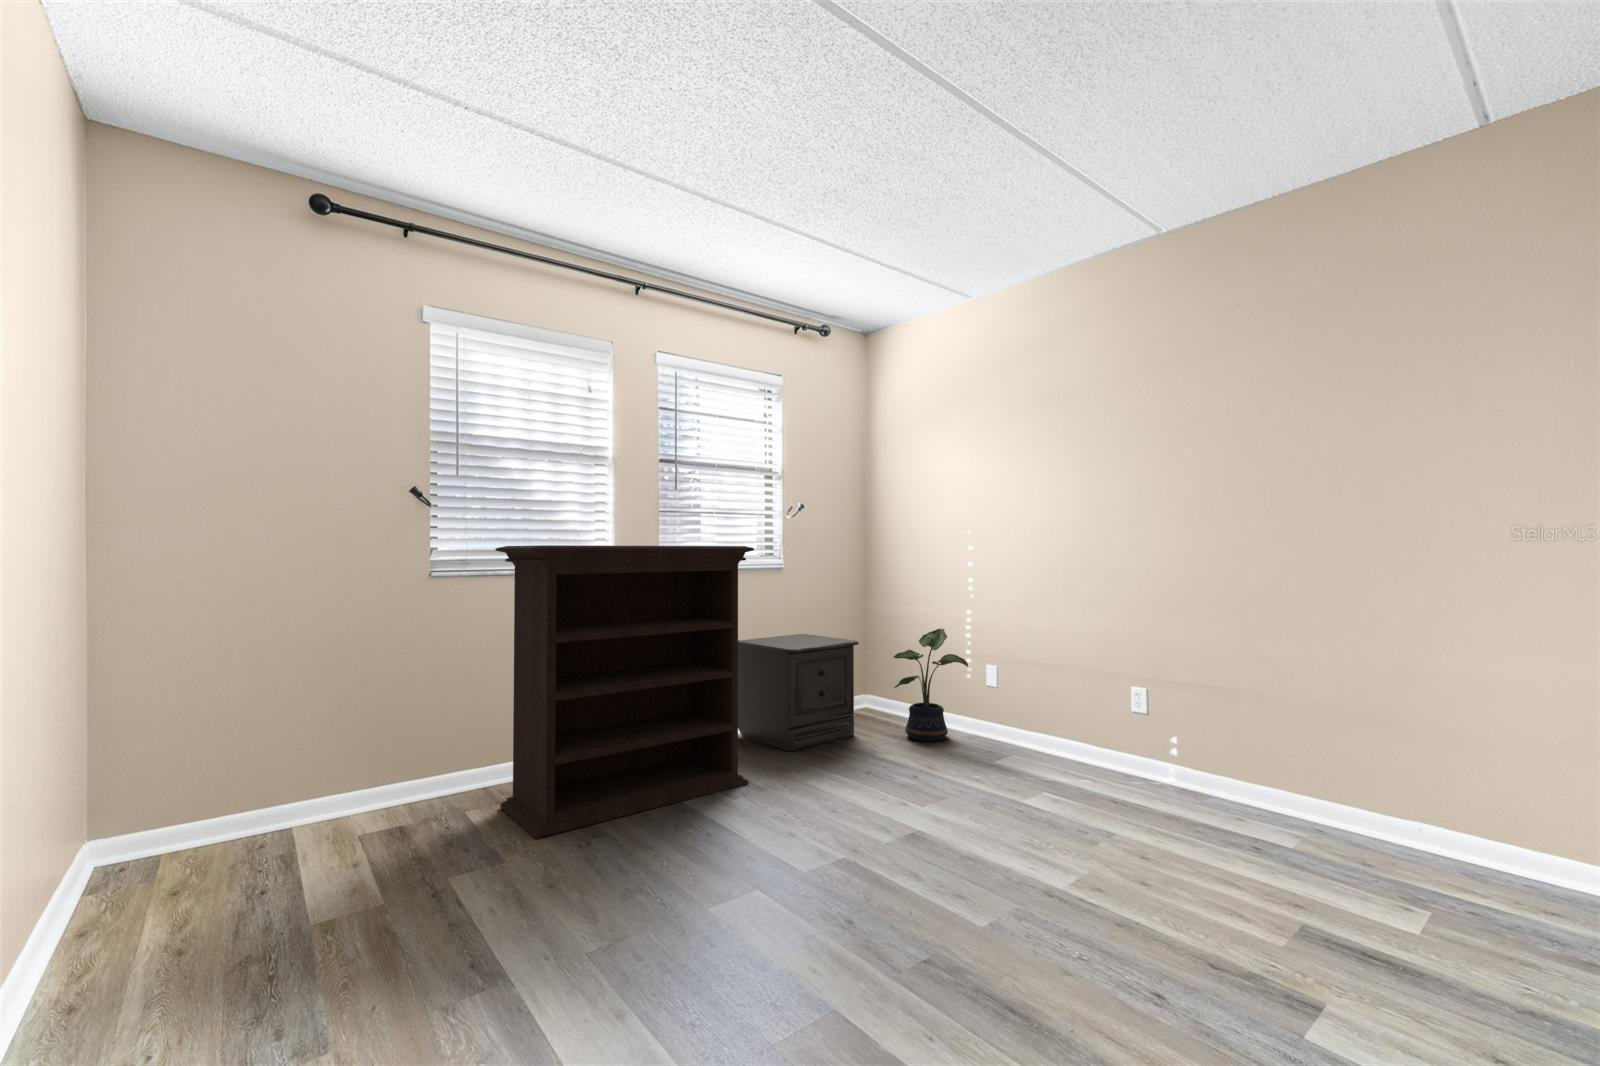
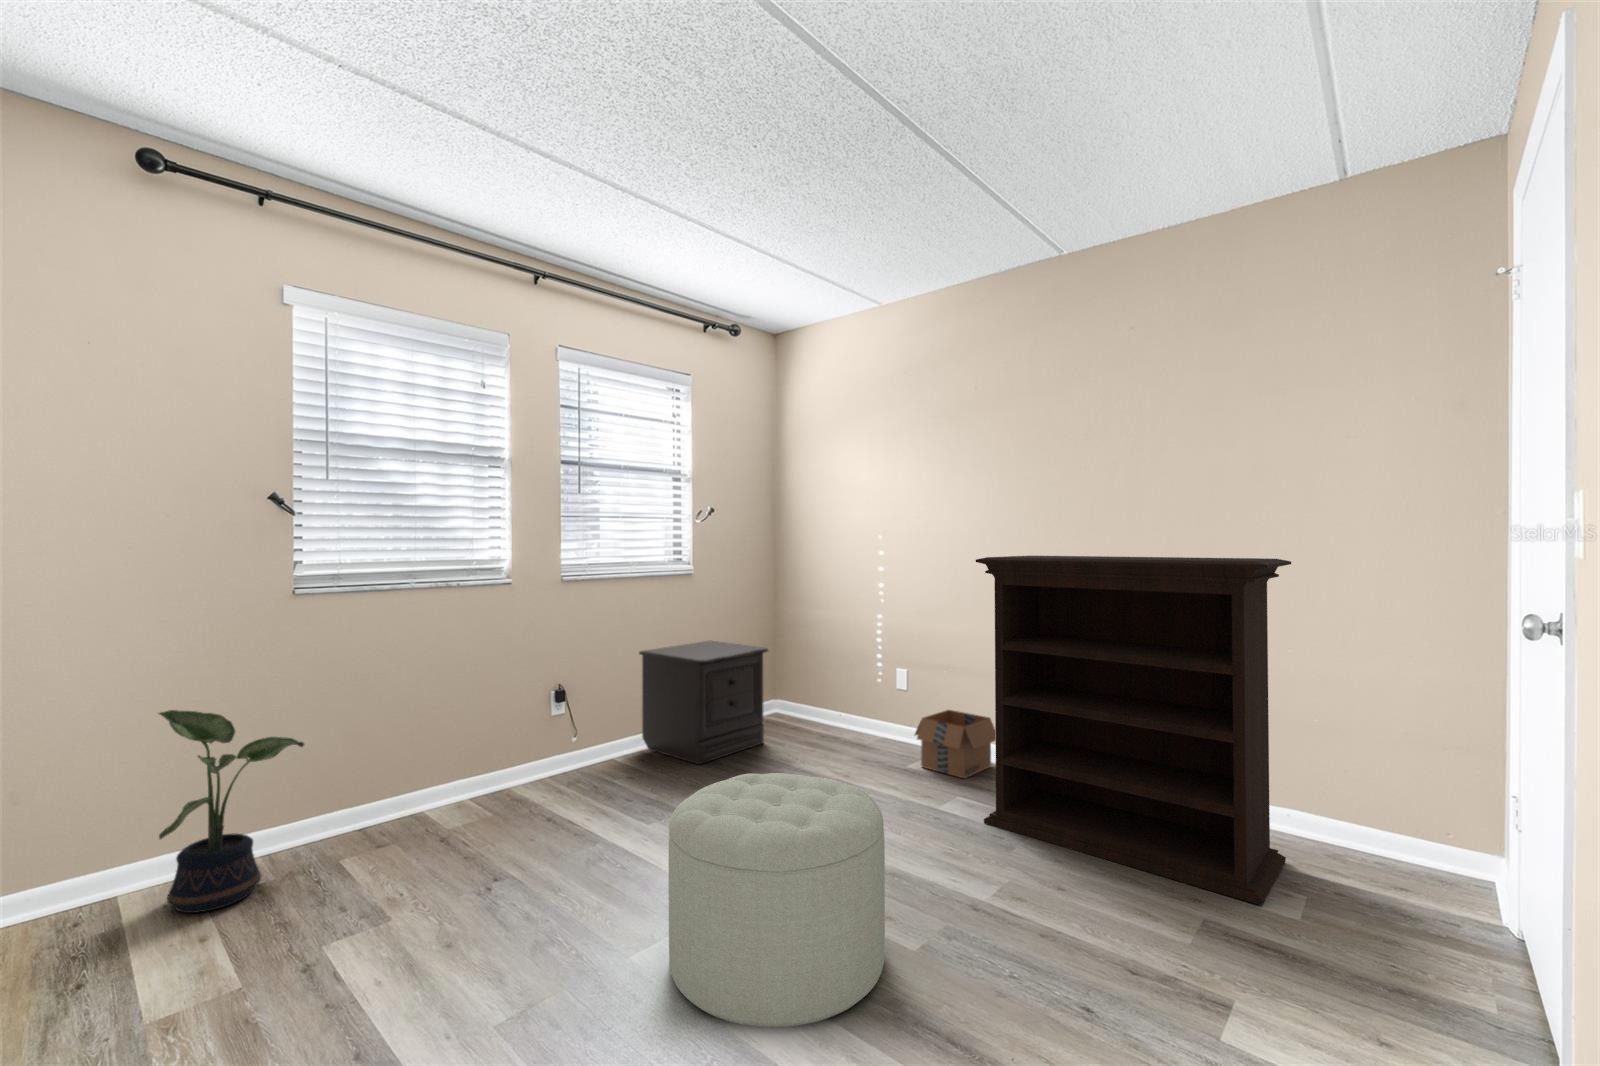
bookshelf: present [495,545,754,838] -> present [976,556,1291,905]
potted plant: present [894,629,968,741] -> present [159,710,304,913]
cardboard box: none [1005,707,1096,777] -> present [915,710,995,778]
ottoman: none [744,747,950,980] -> present [669,773,885,1028]

